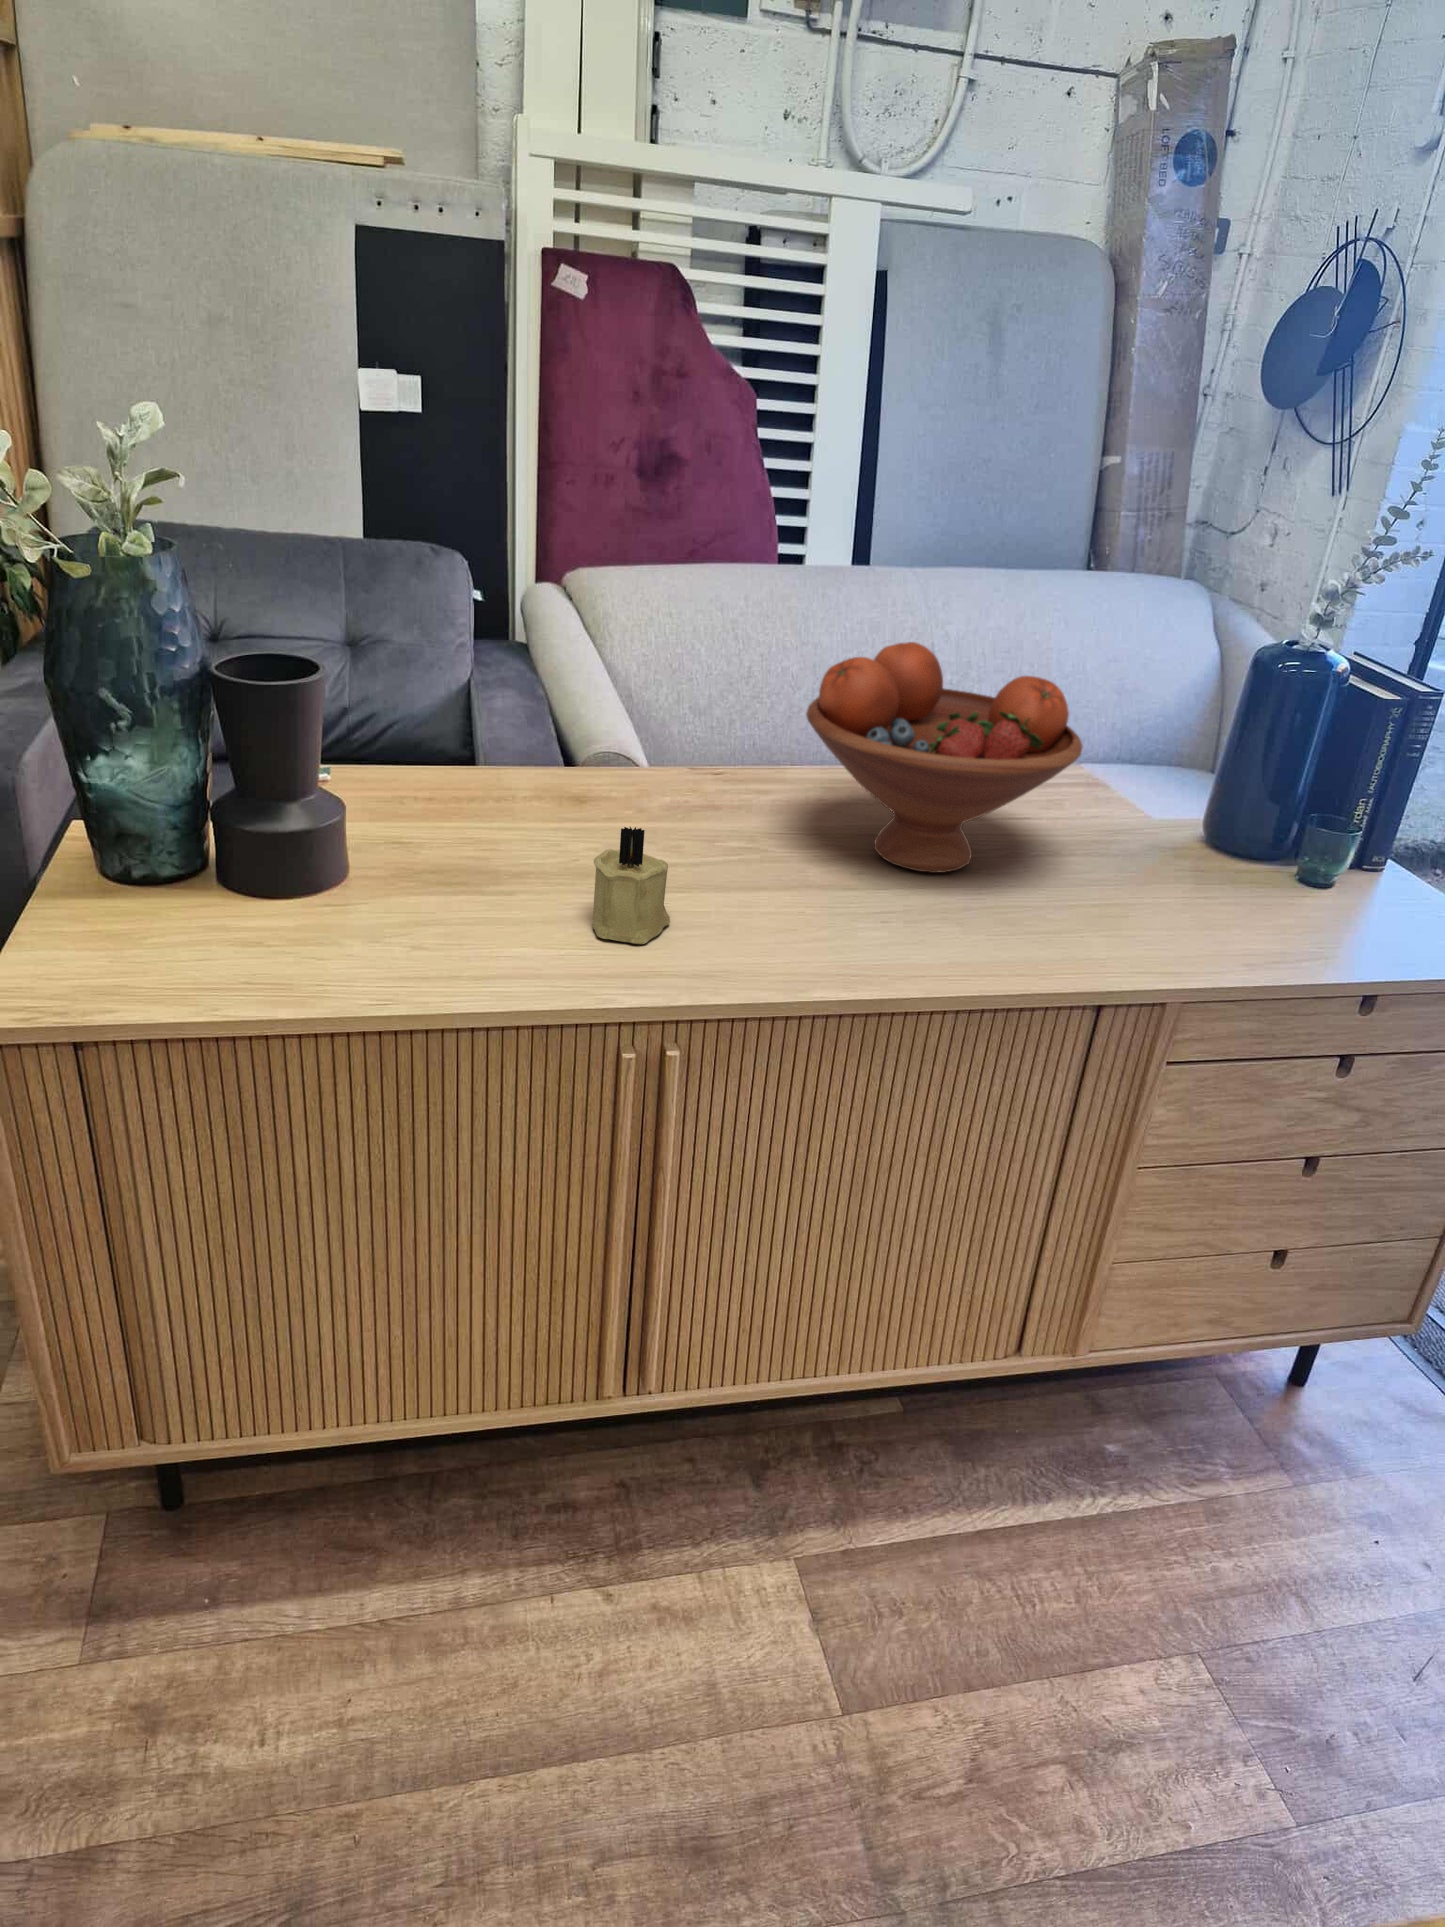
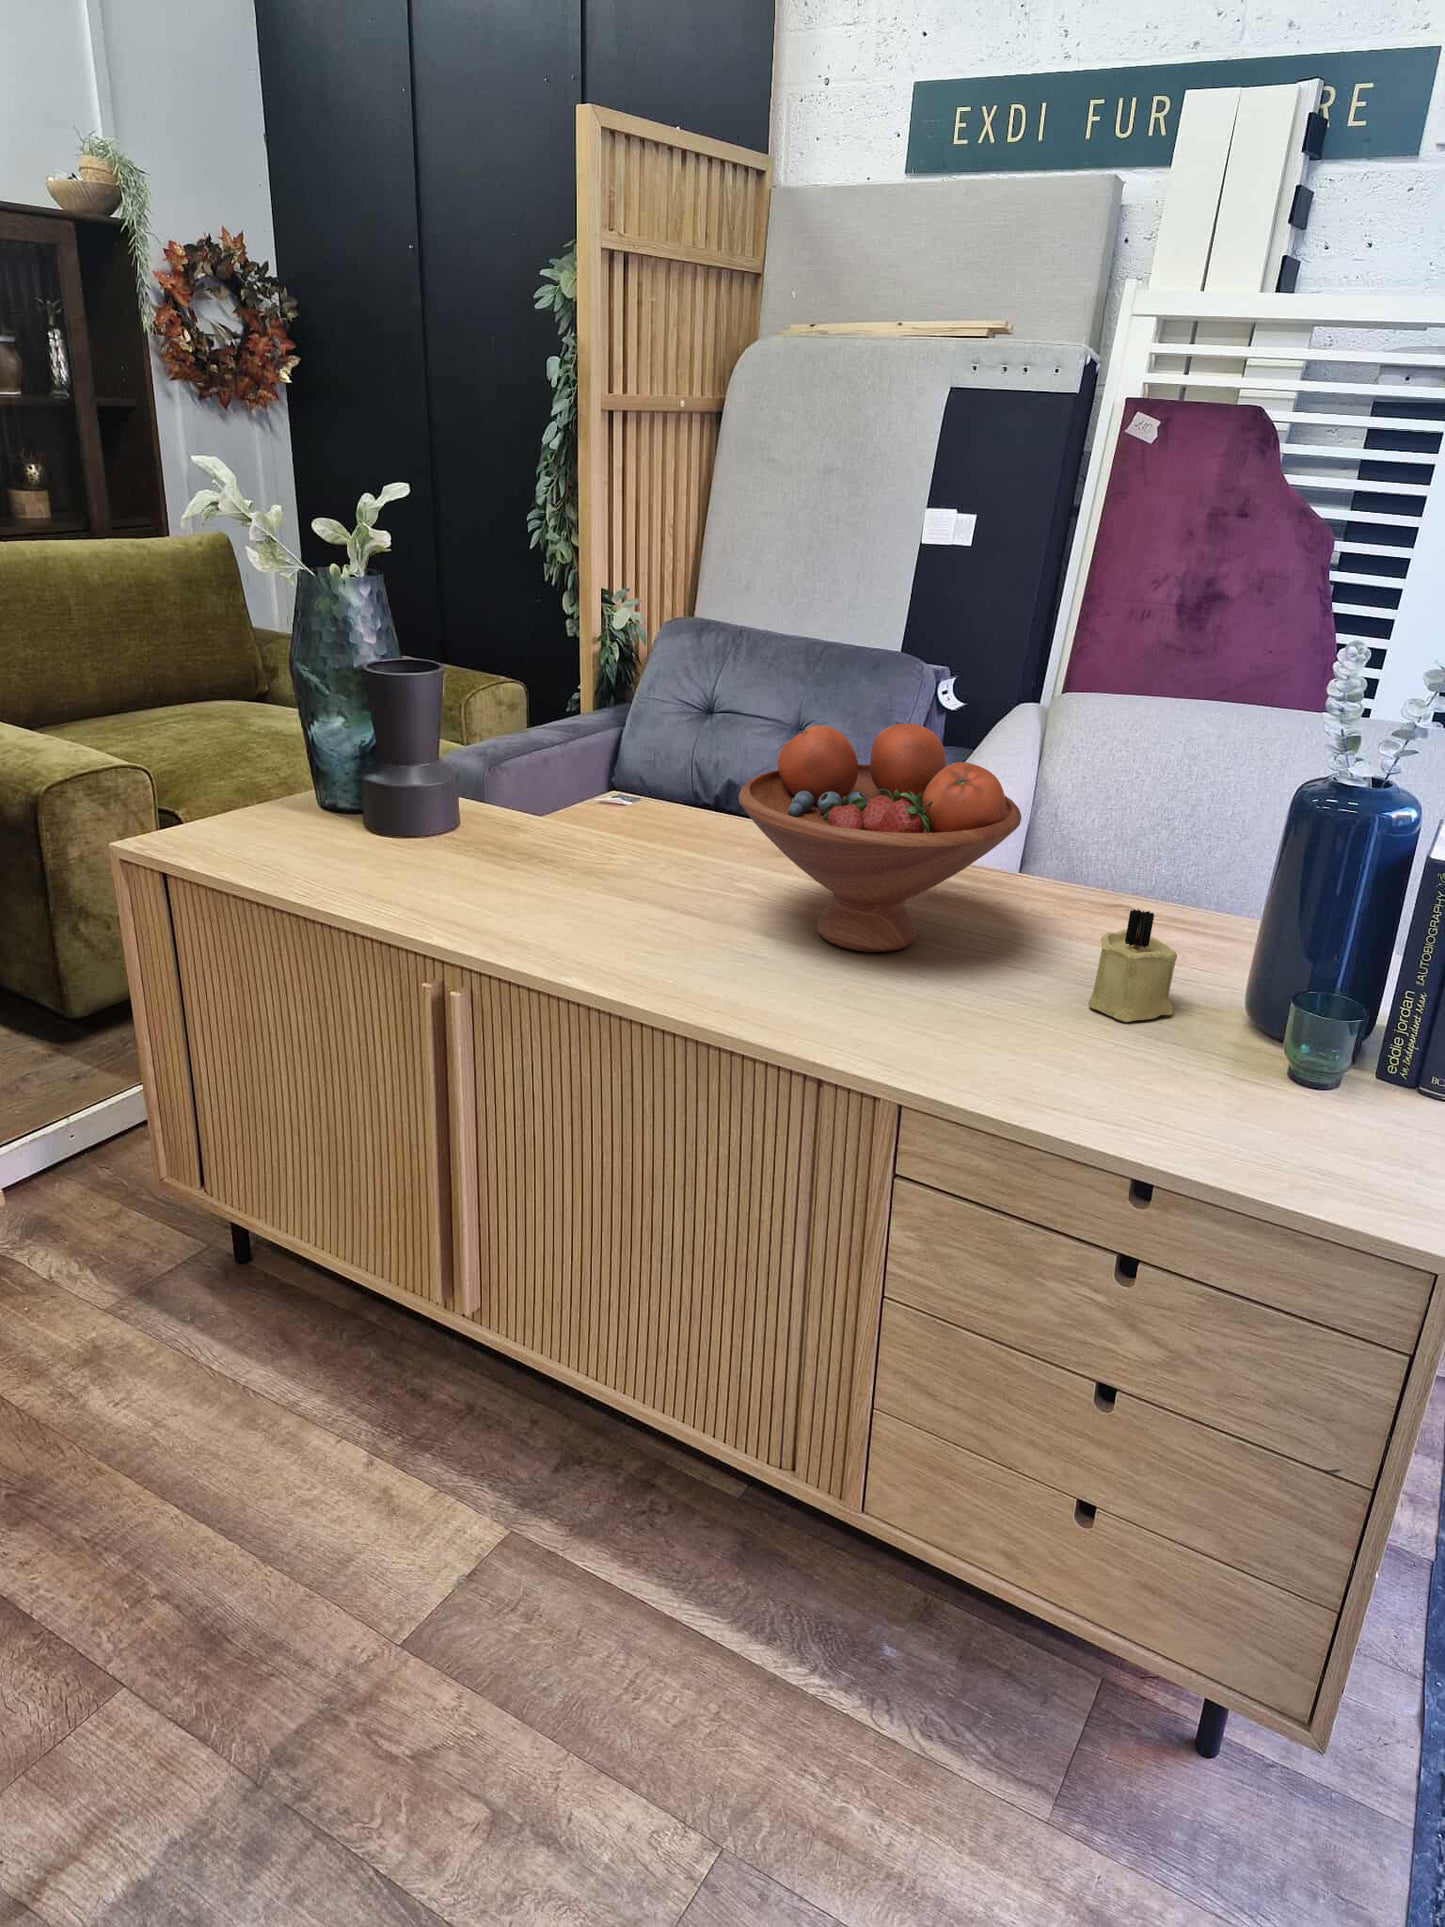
candle: present [593,827,670,944] -> present [1089,909,1177,1022]

